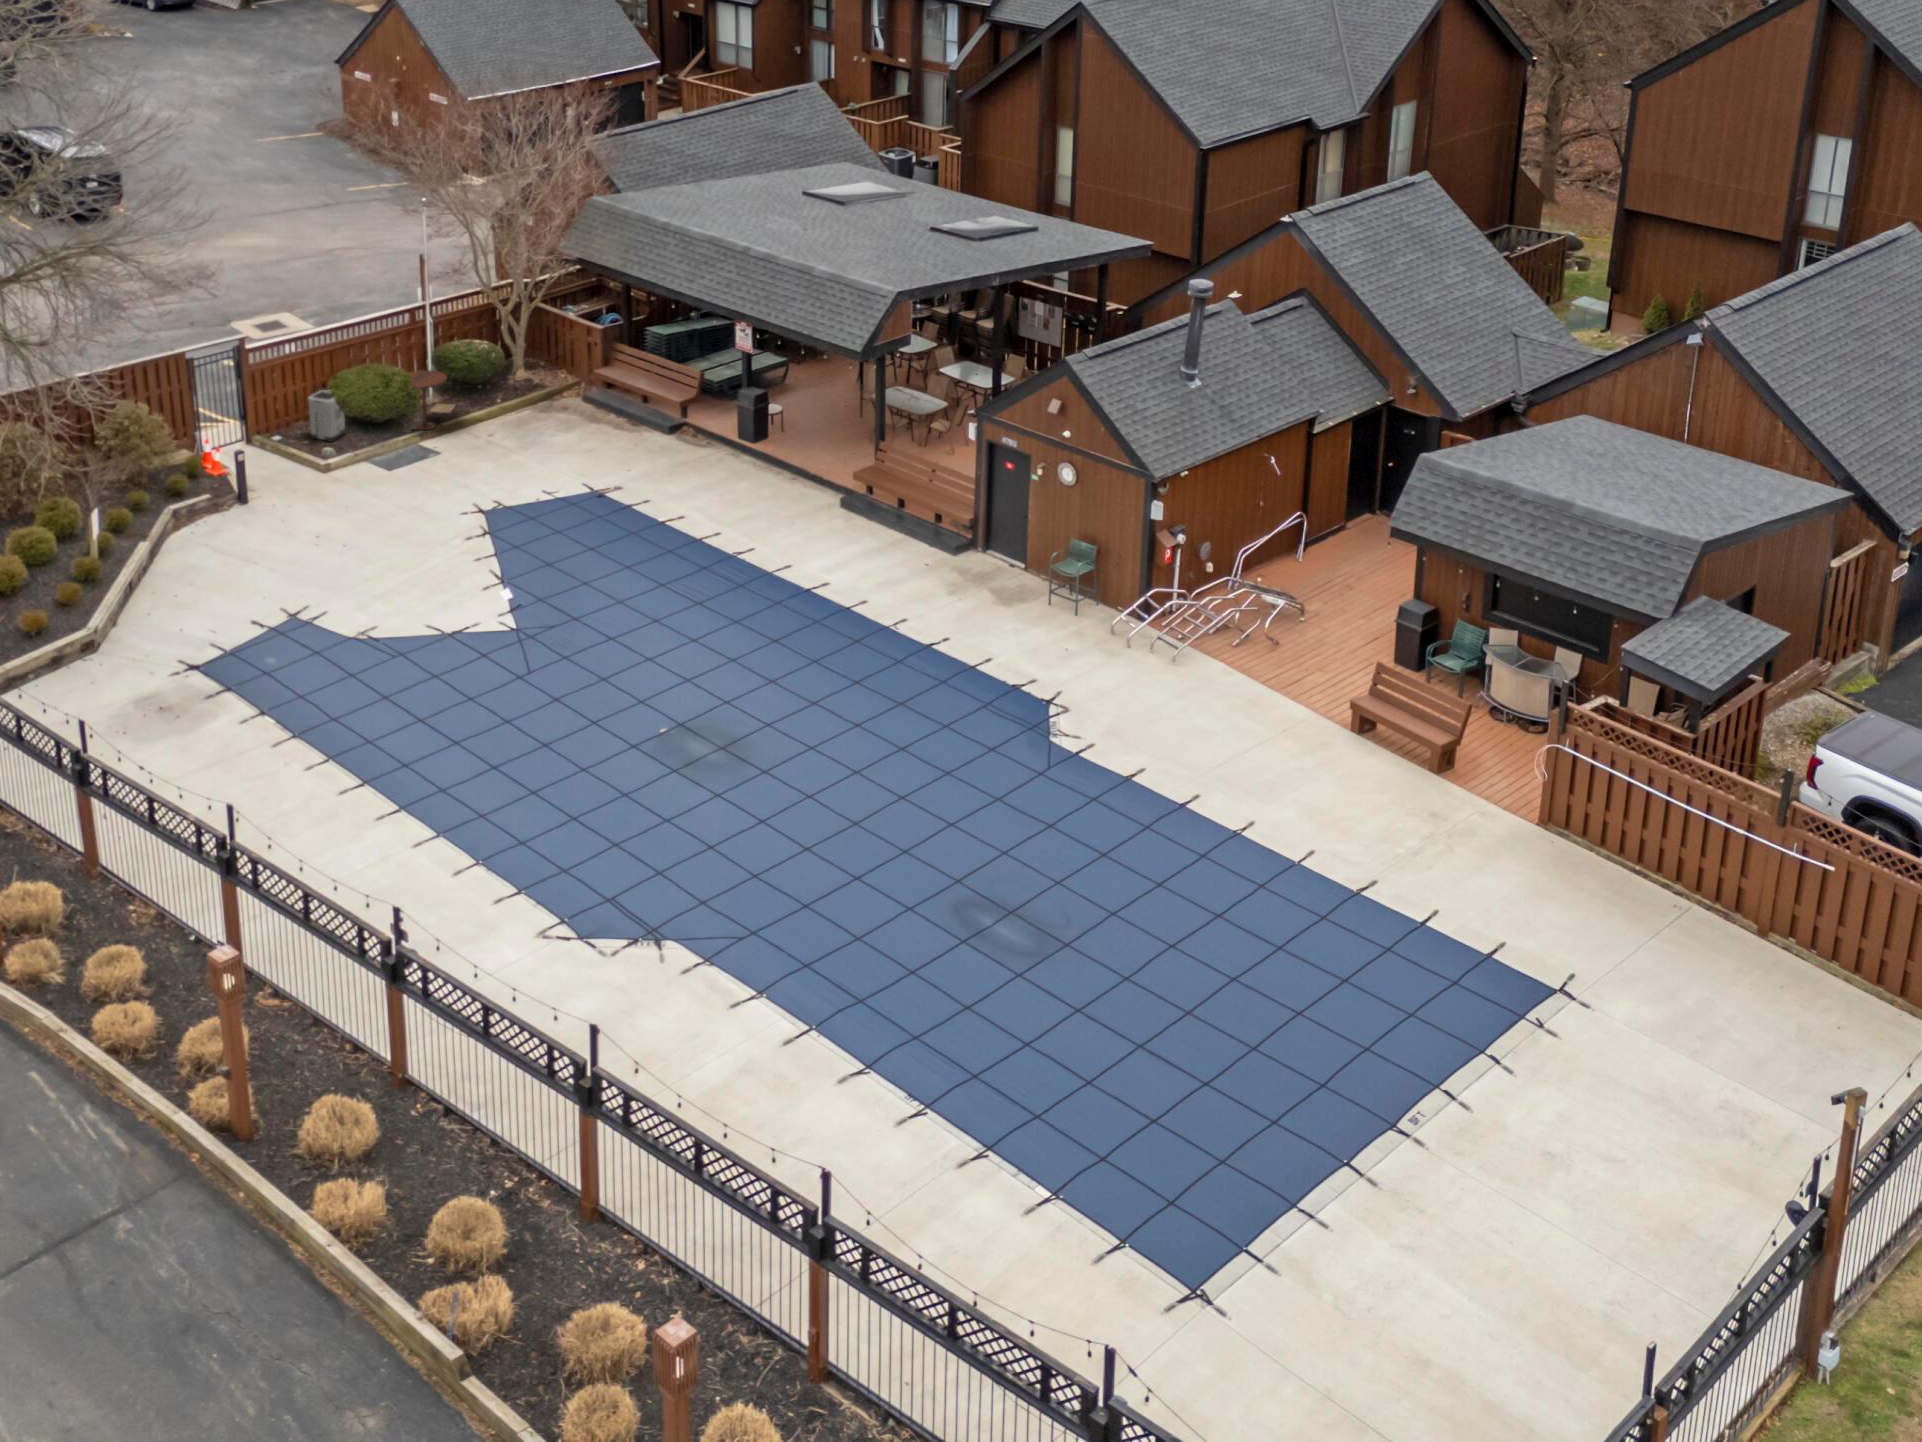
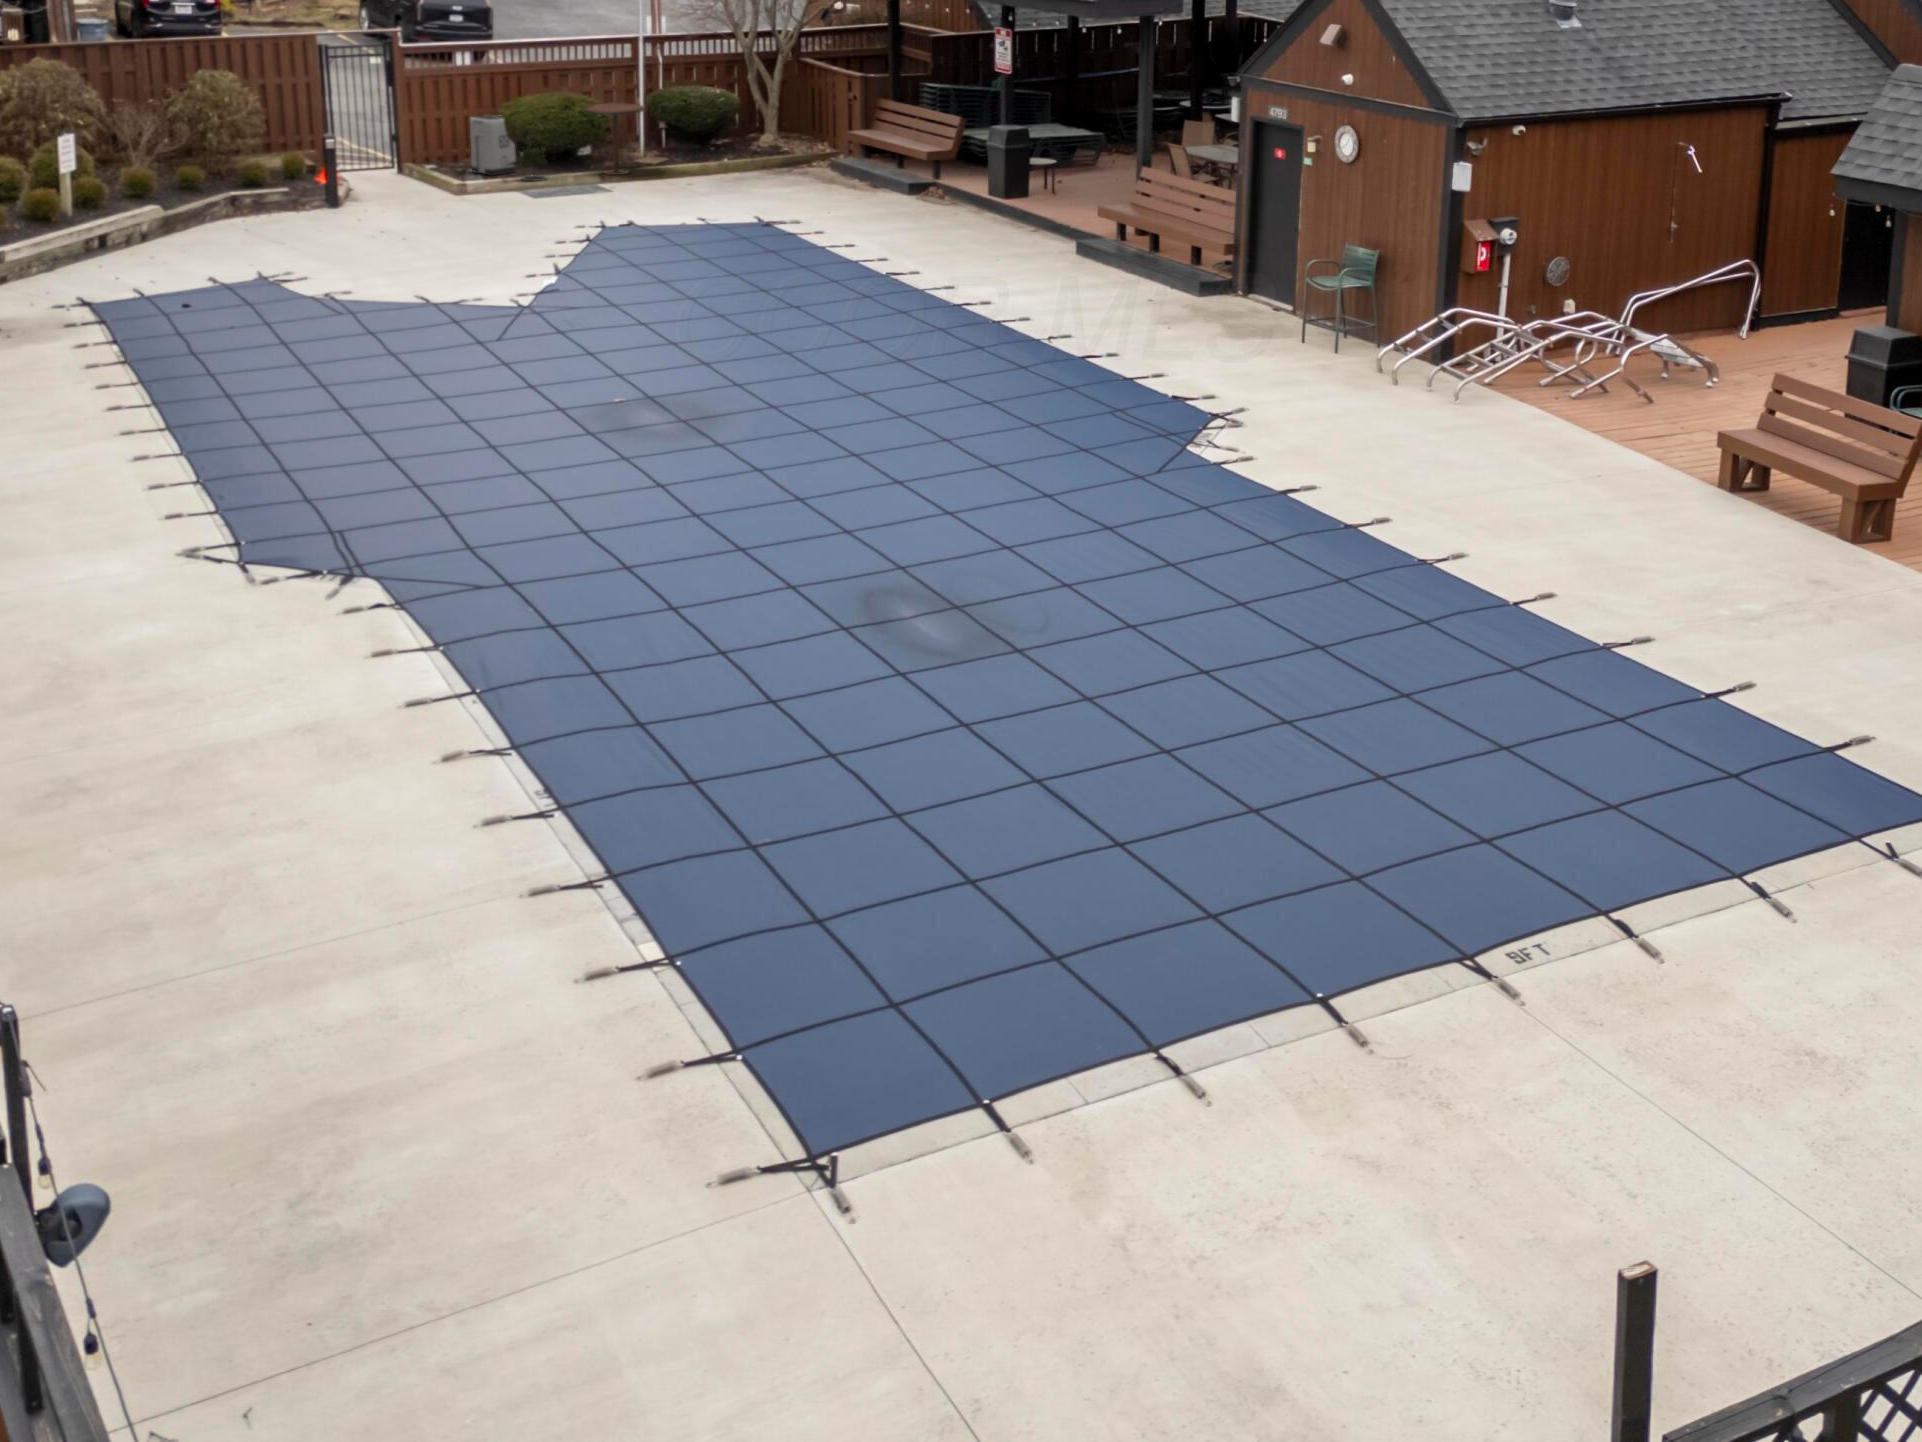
potted tree: none [356,411,380,447] -> present [519,137,547,181]

